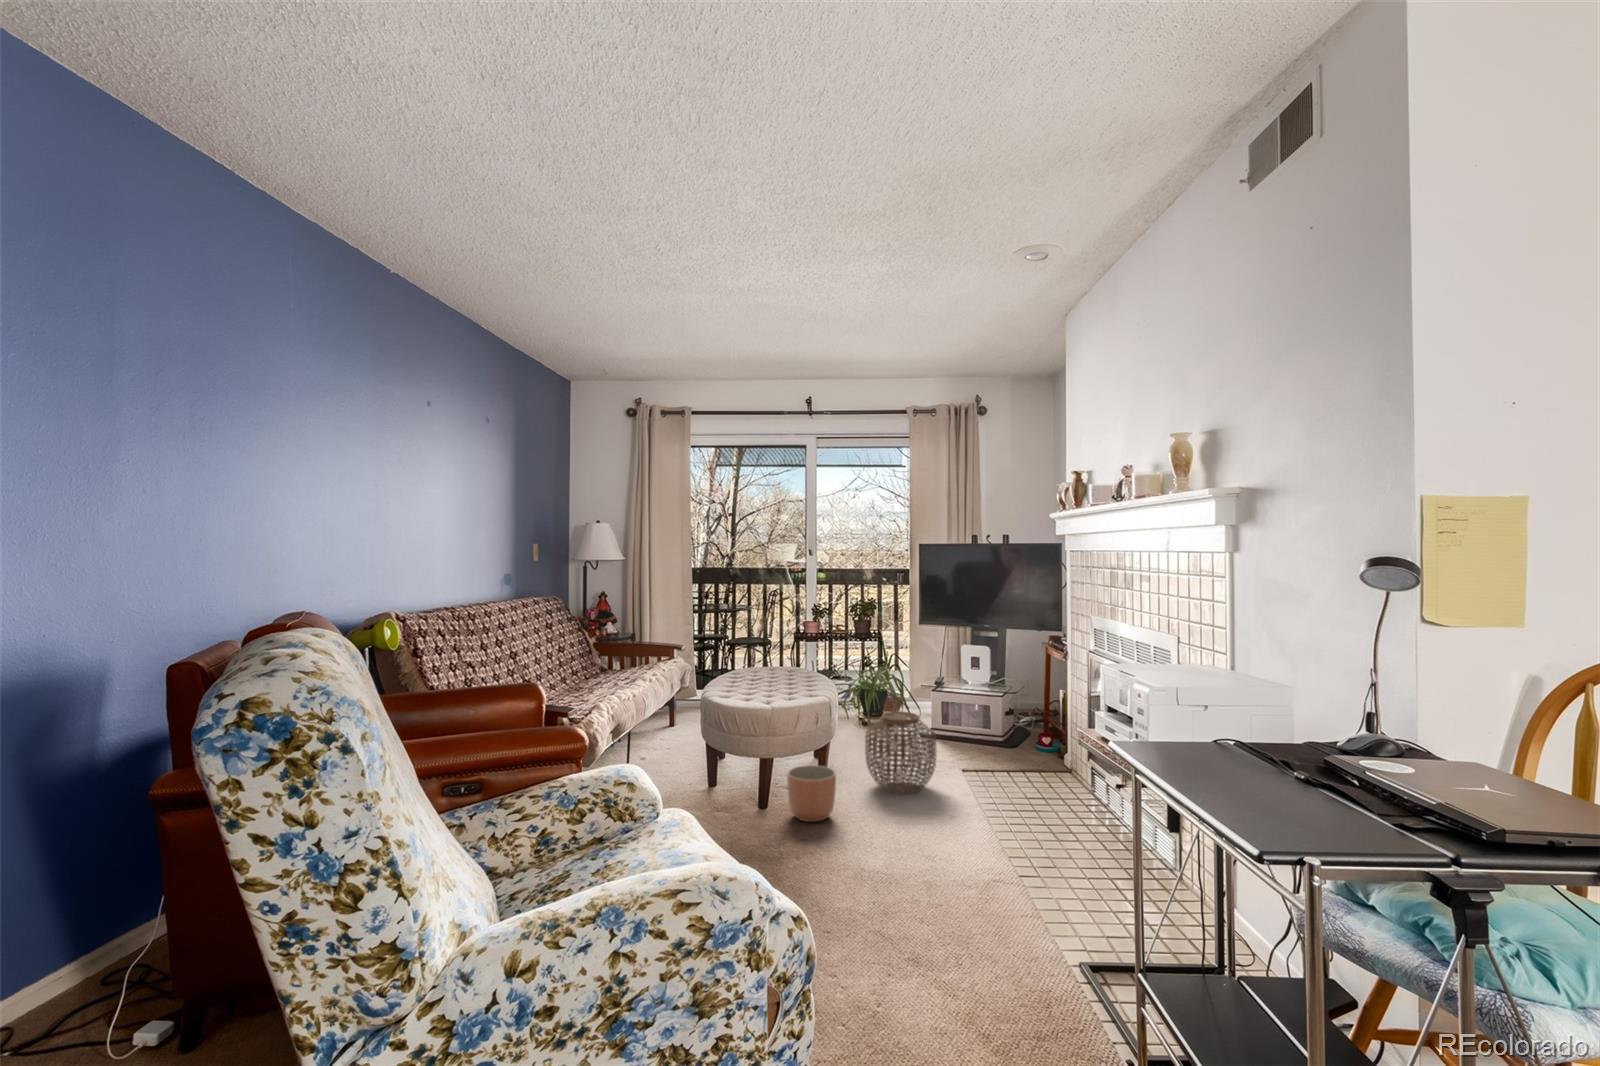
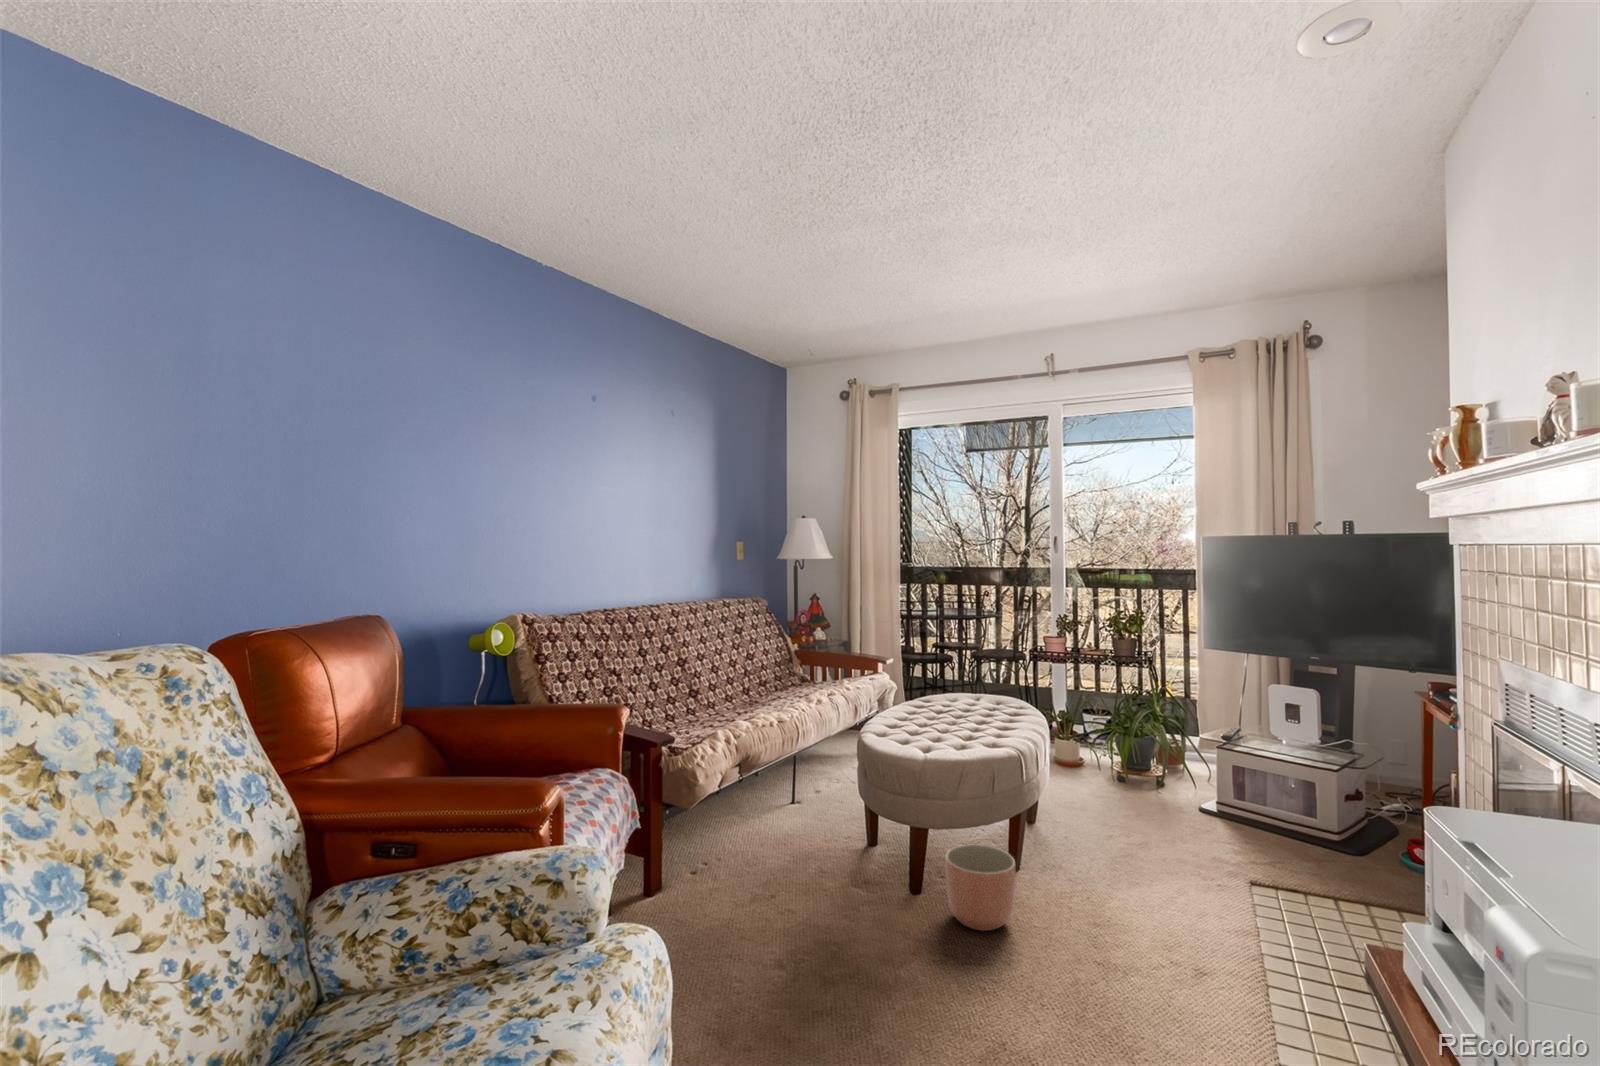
woven basket: present [865,711,937,795] -> none [1081,781,1194,910]

